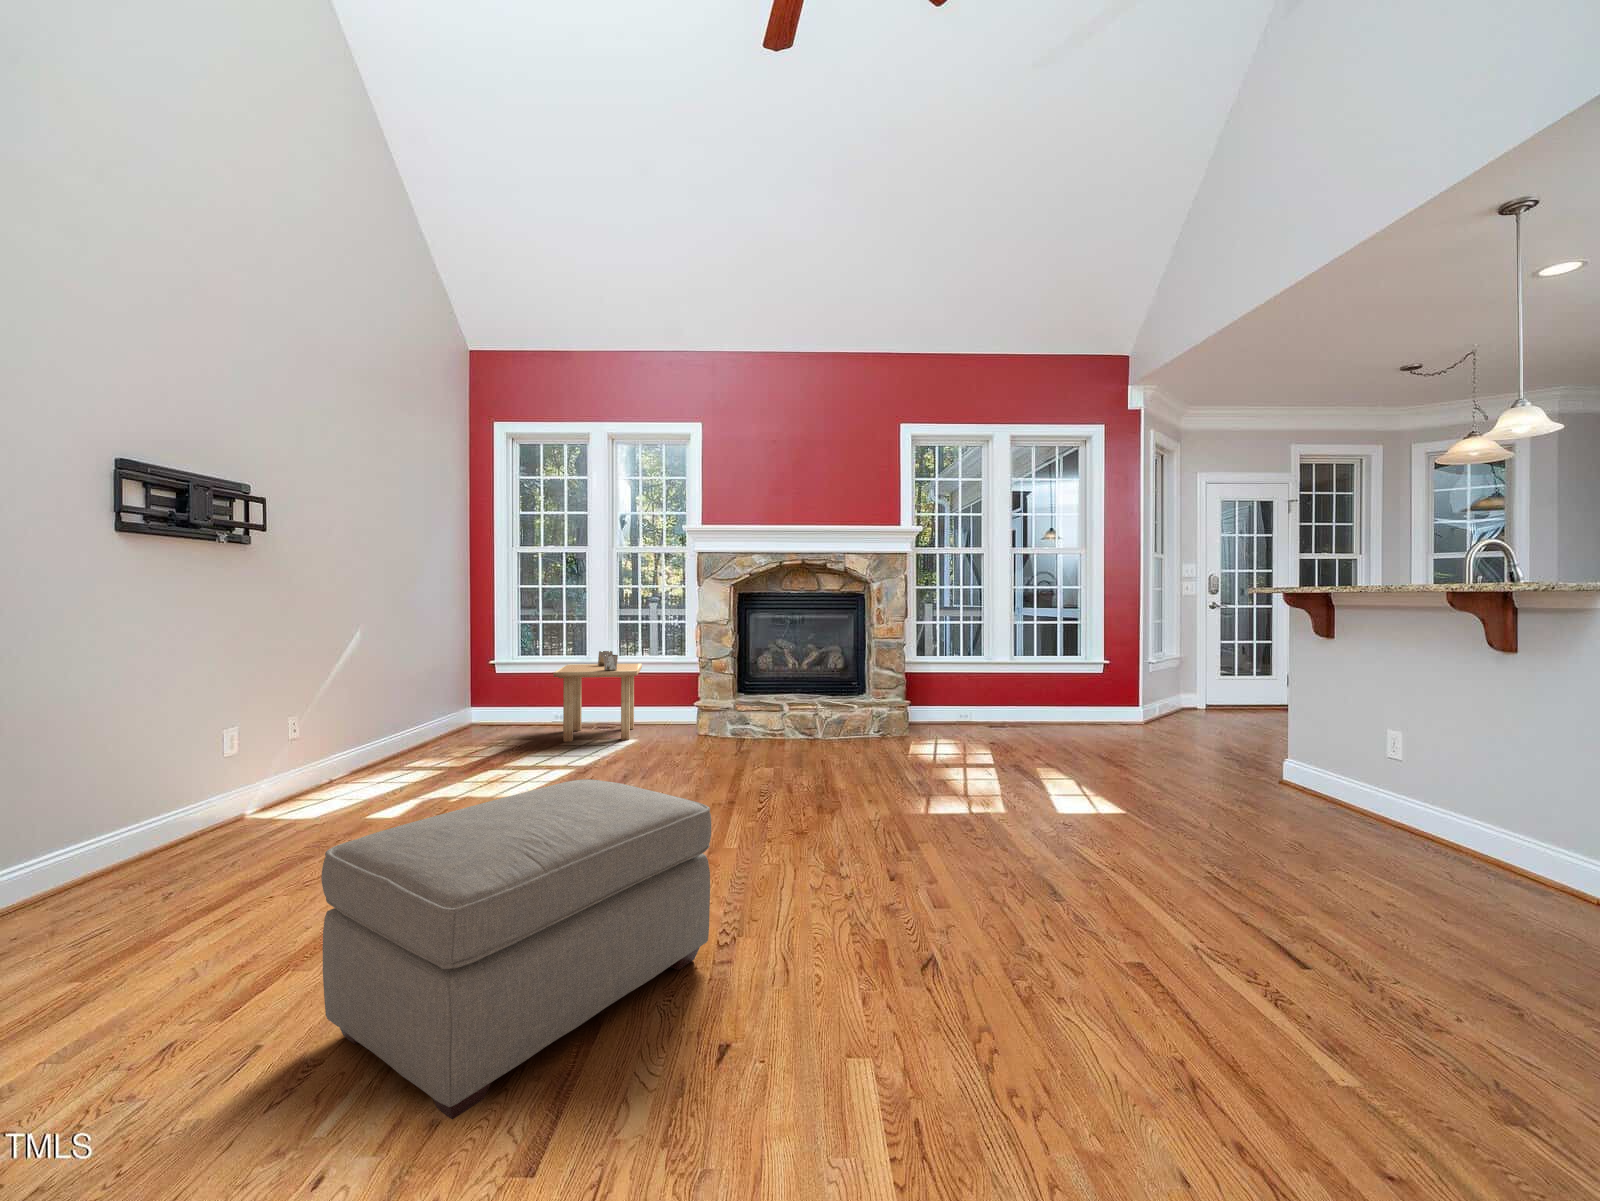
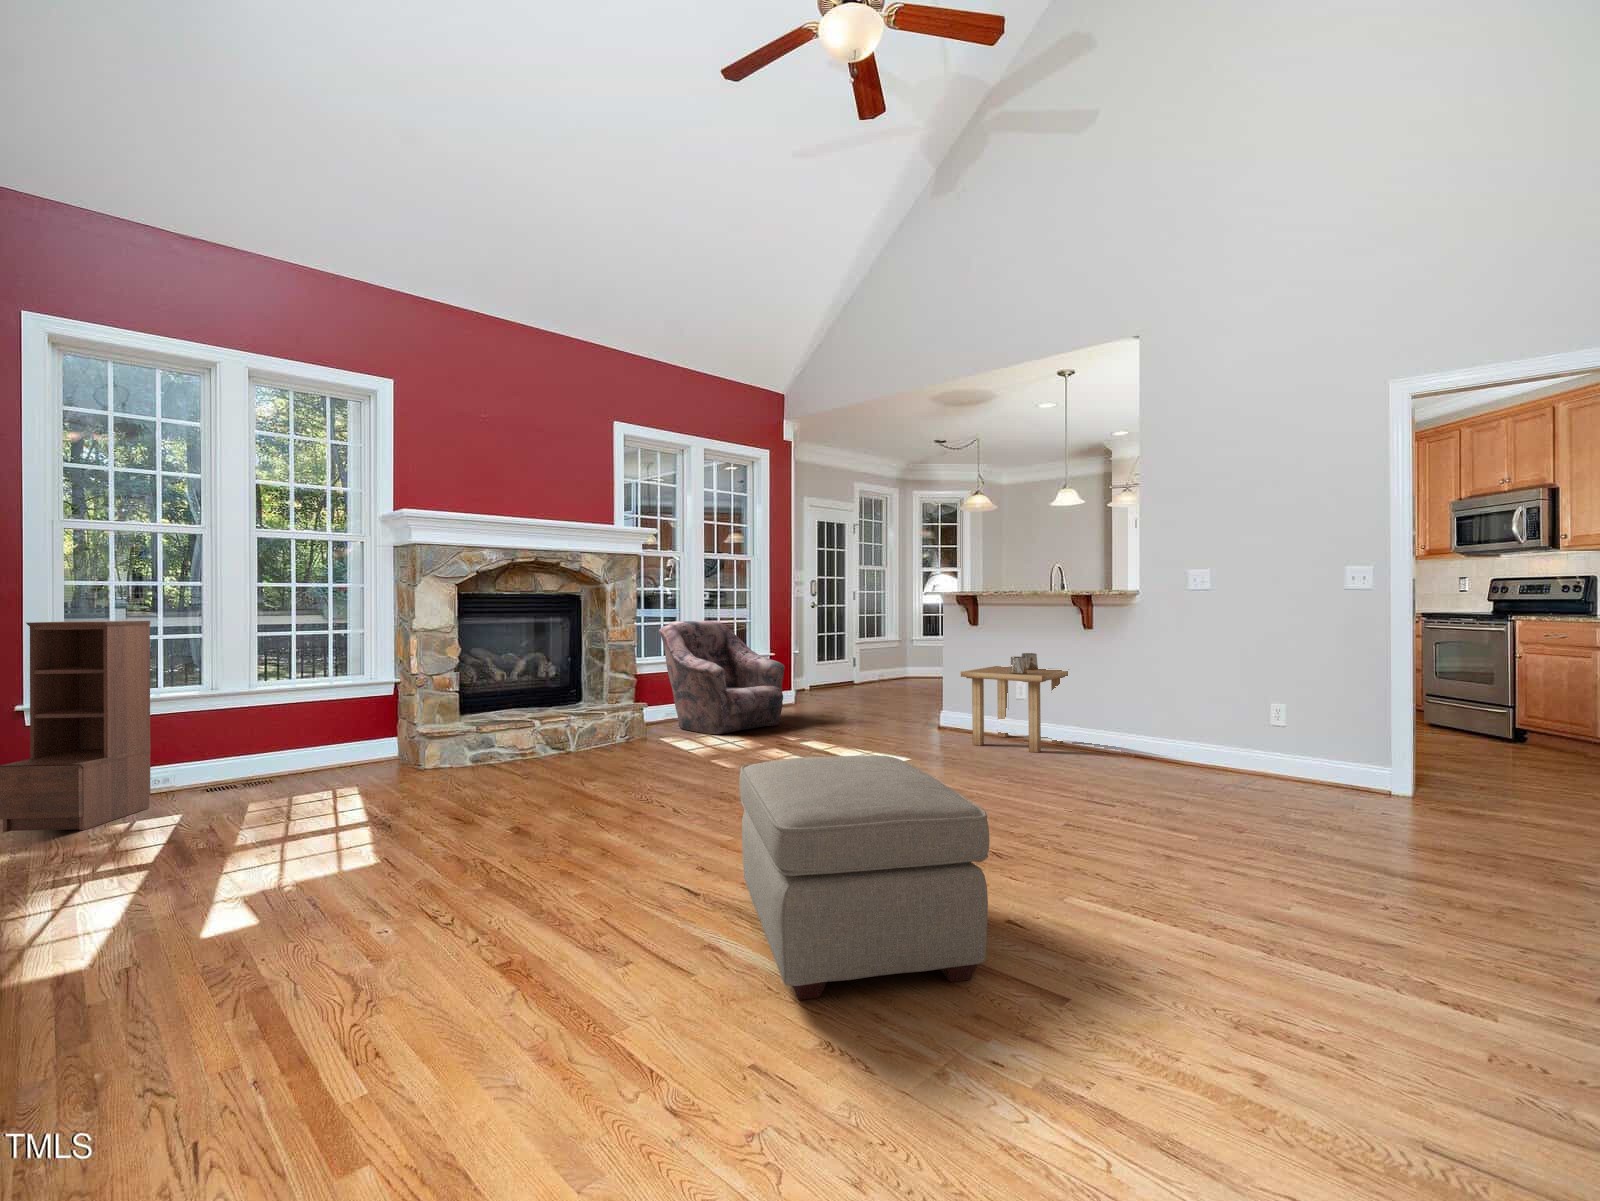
bookshelf: none [469,610,541,739] -> present [0,621,151,832]
armchair: none [944,621,1074,746] -> present [659,621,785,734]
side table: present [553,651,642,742] -> present [961,653,1069,753]

